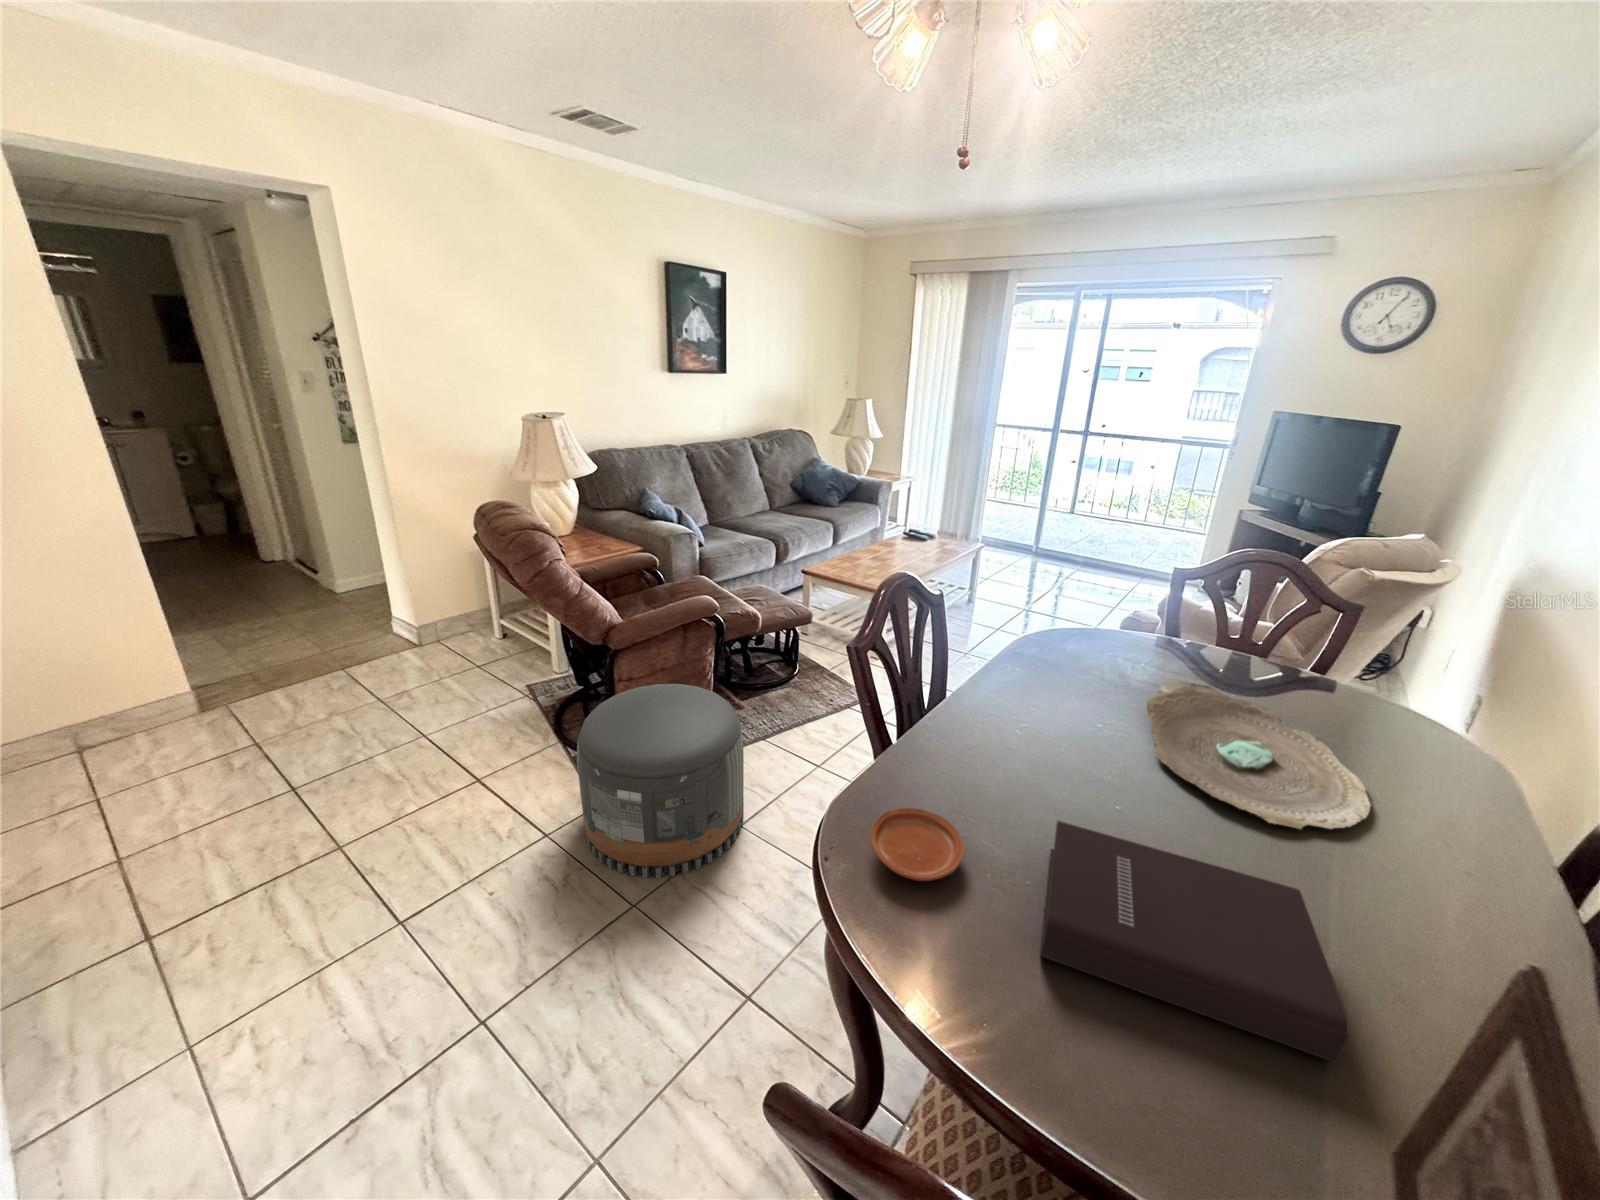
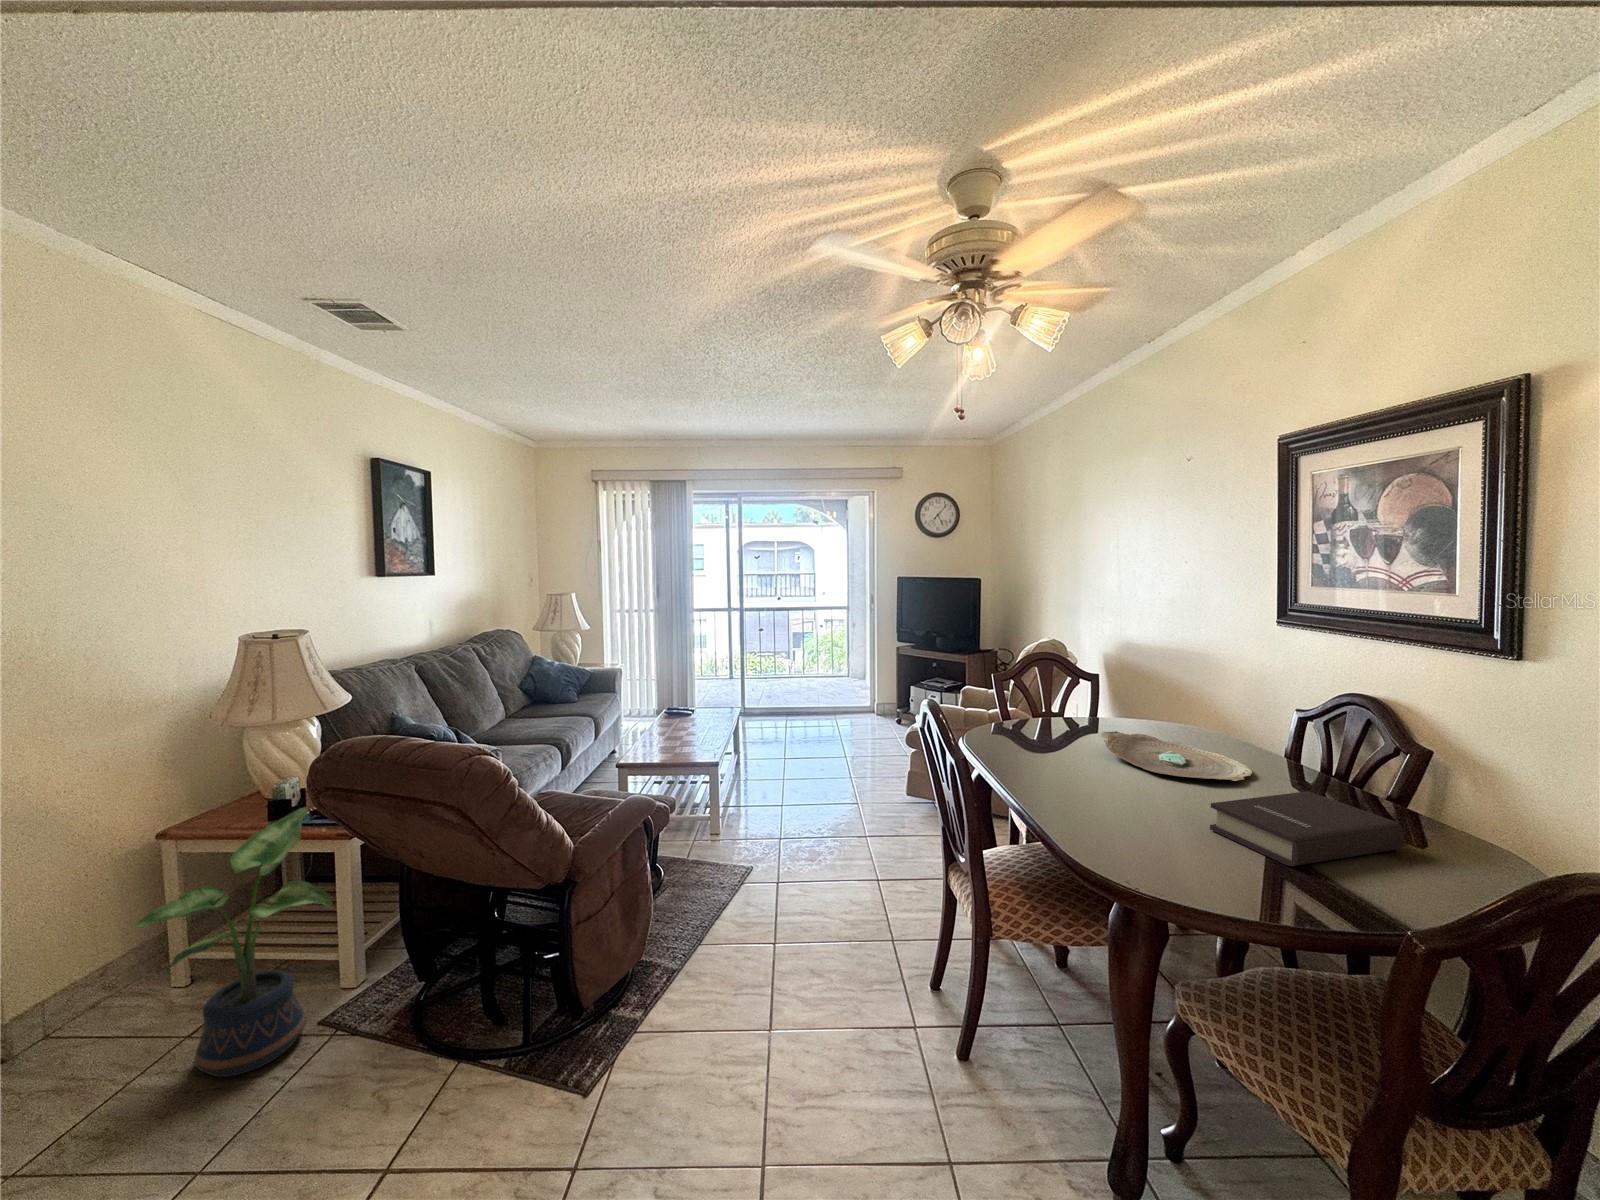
potted plant: none [416,544,530,696] -> present [134,807,333,1077]
pouf: present [577,684,744,878] -> none [597,891,787,1151]
plate: present [870,808,965,881] -> none [1142,829,1216,864]

